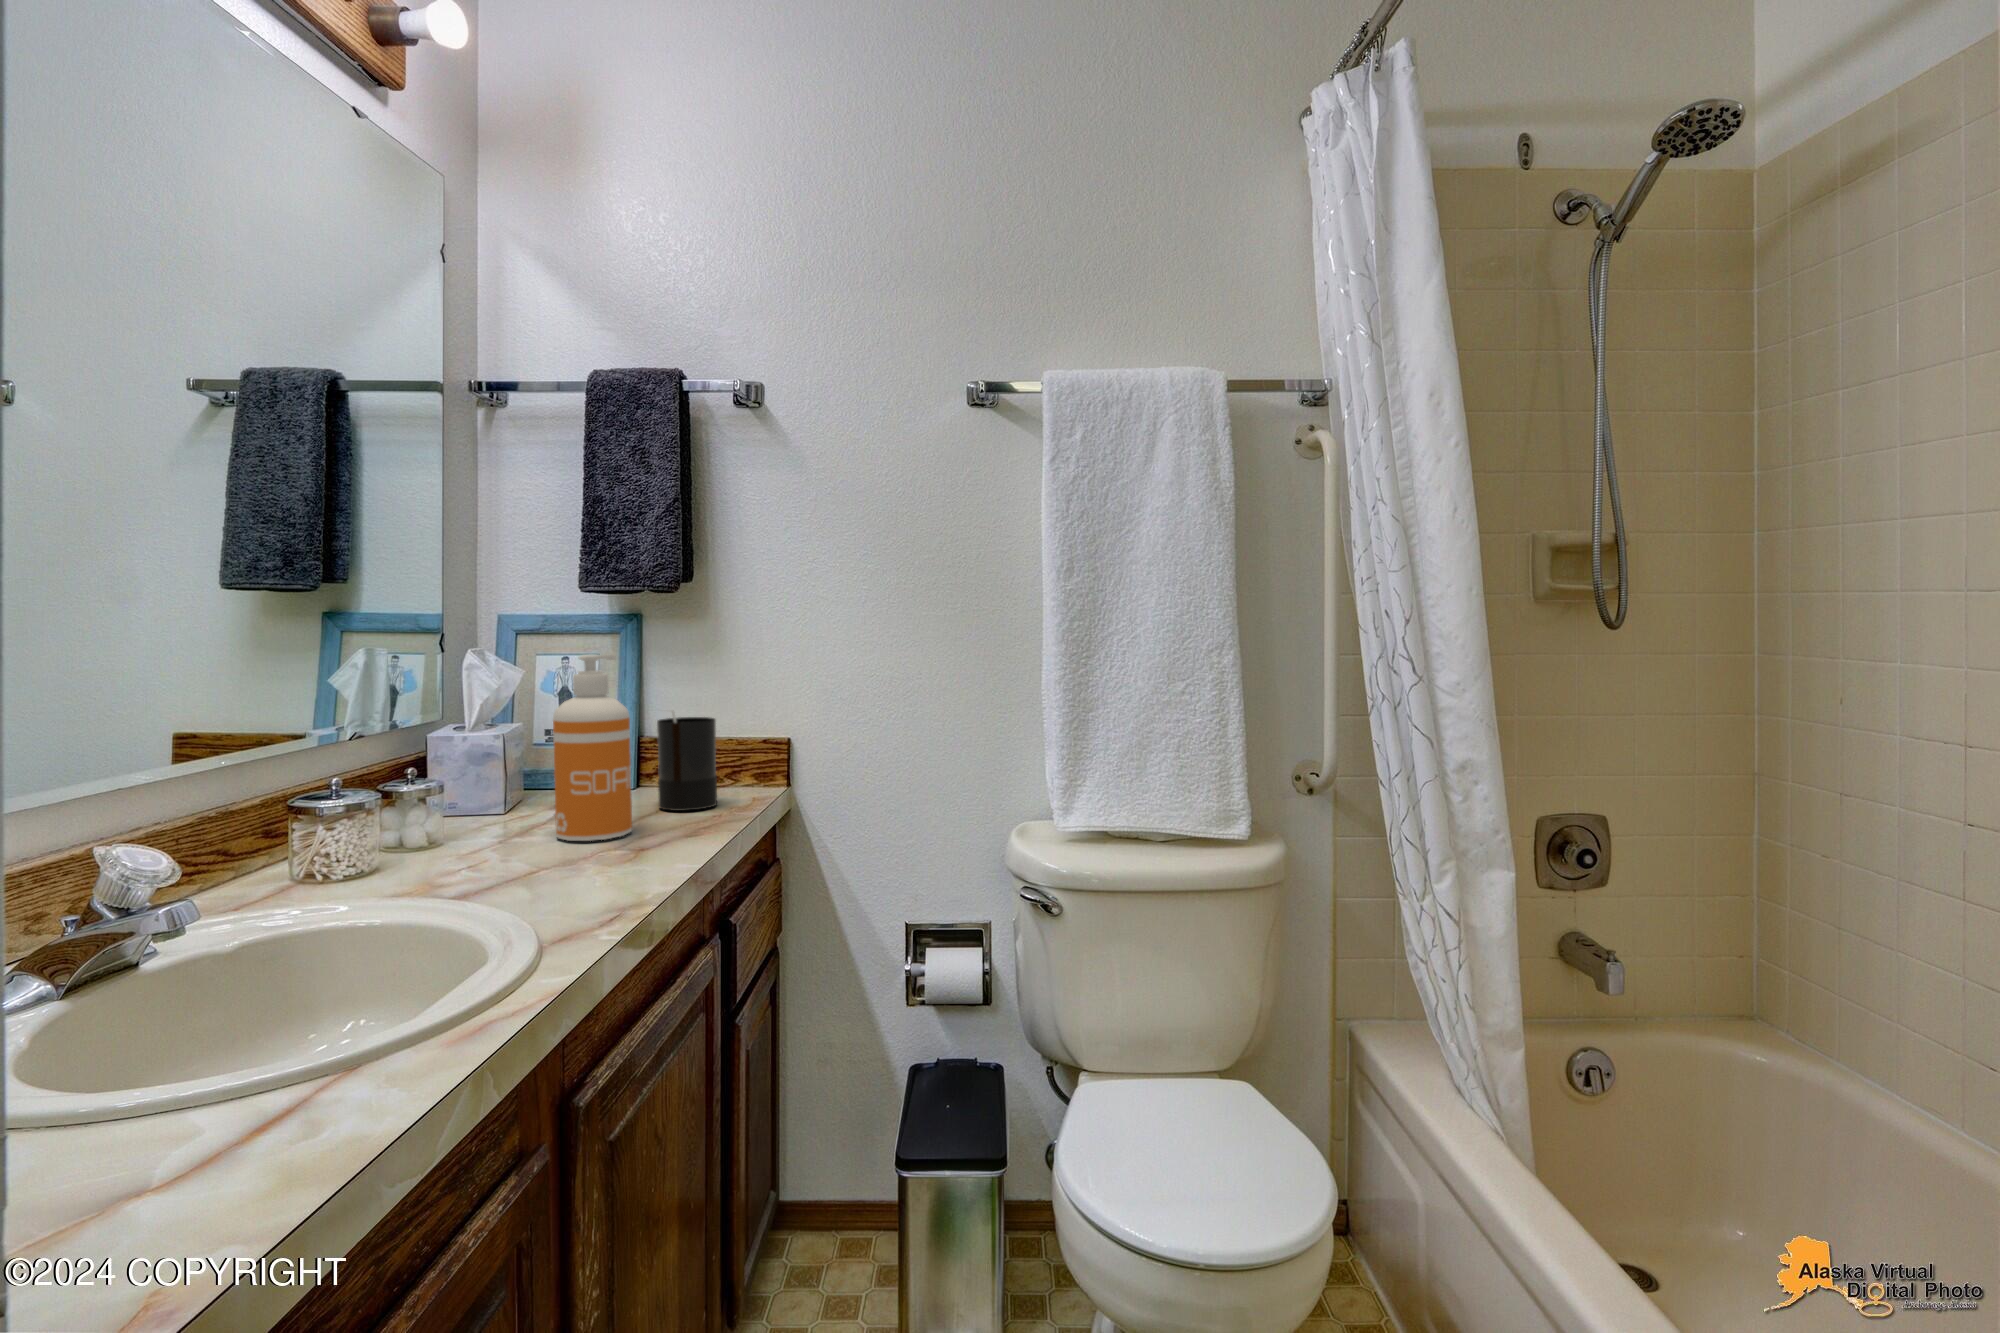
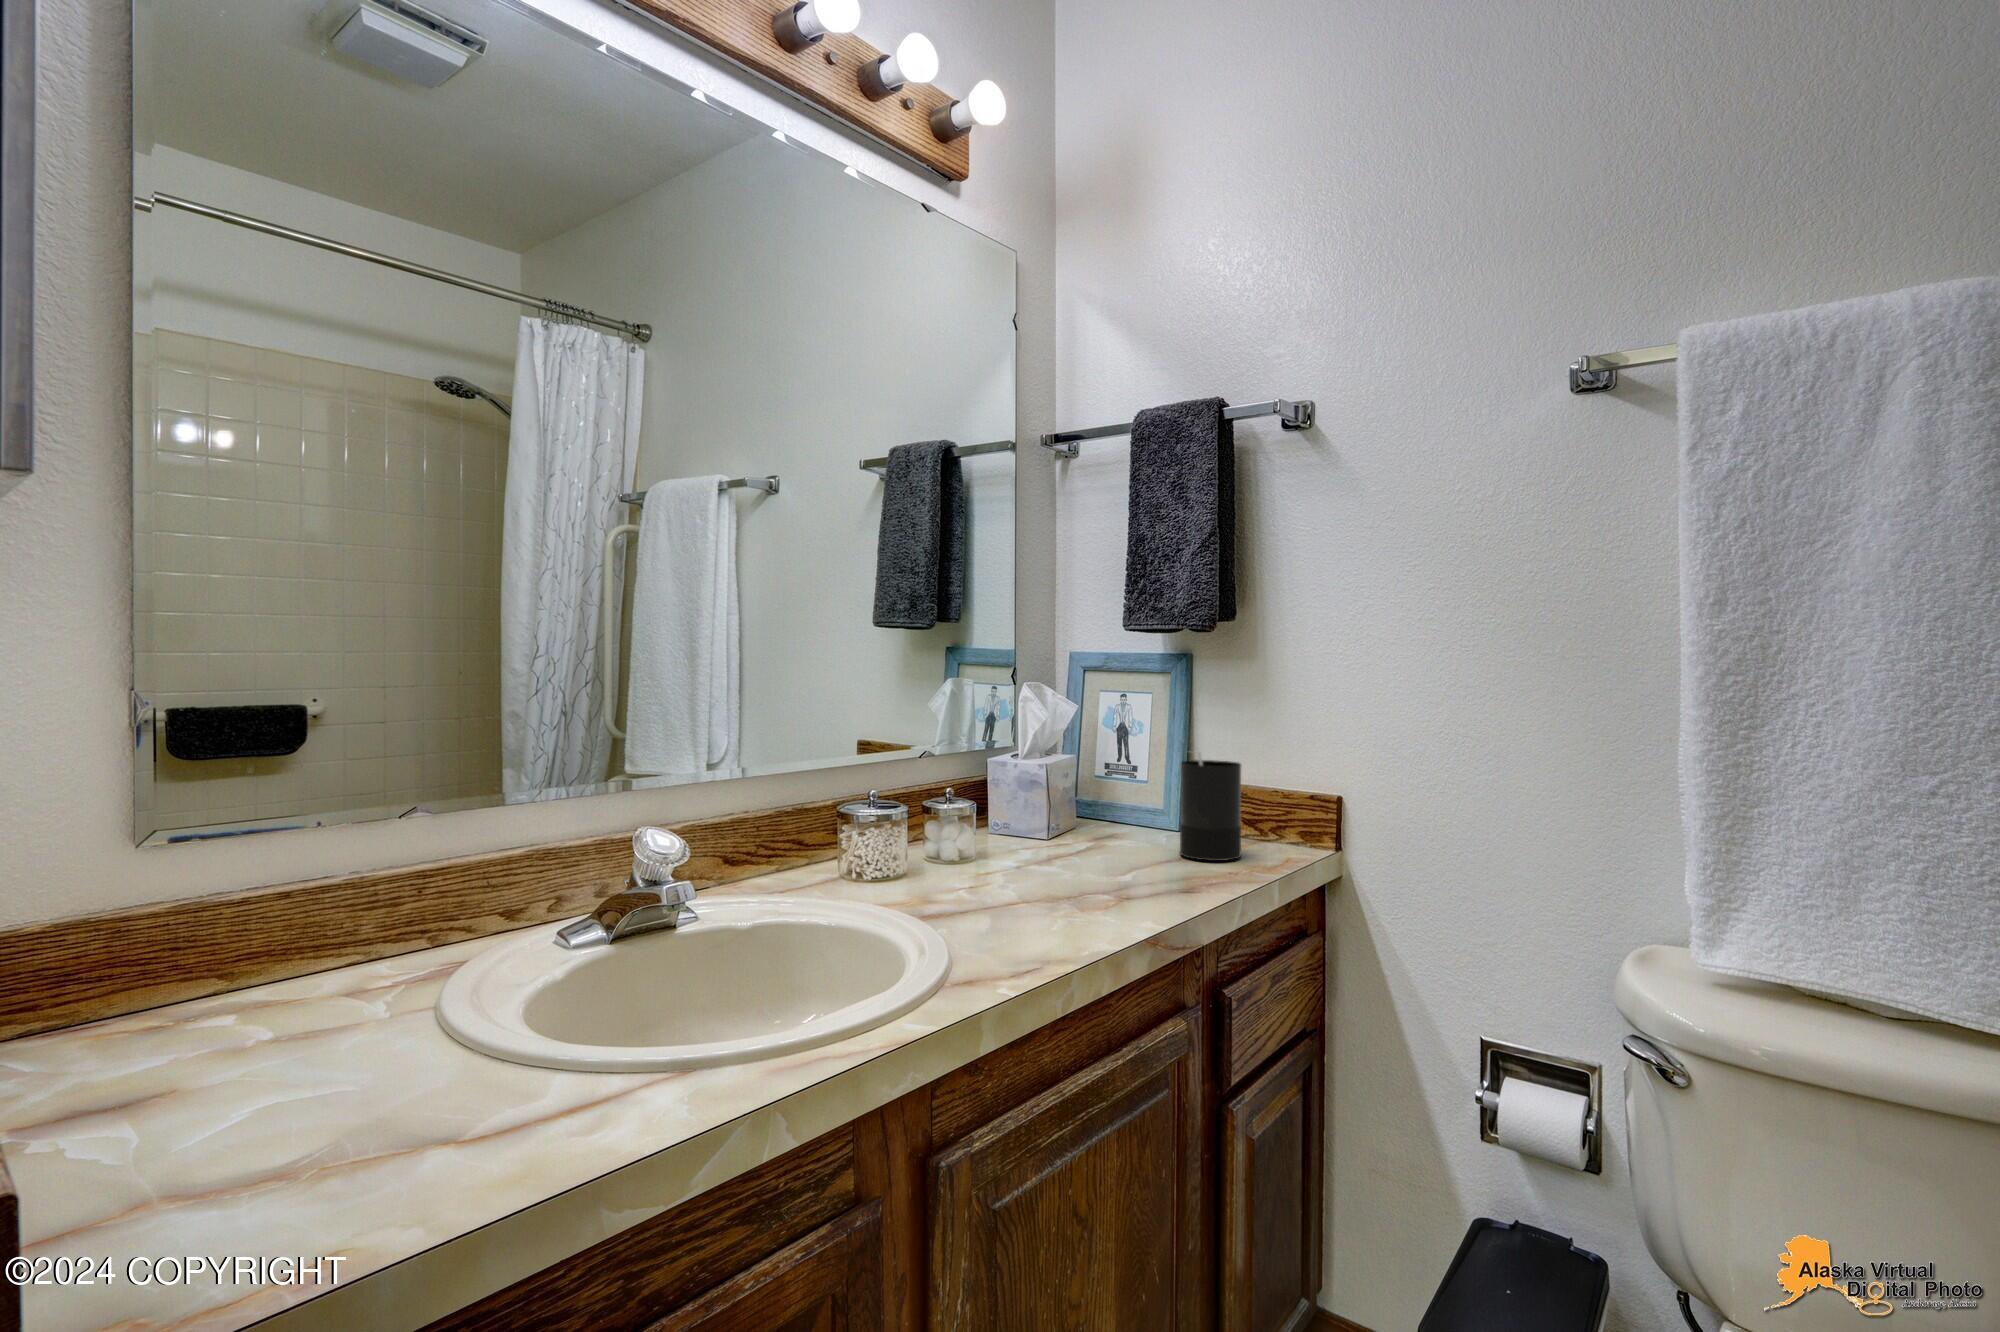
soap dispenser: present [553,655,632,841] -> none [1060,690,1134,879]

